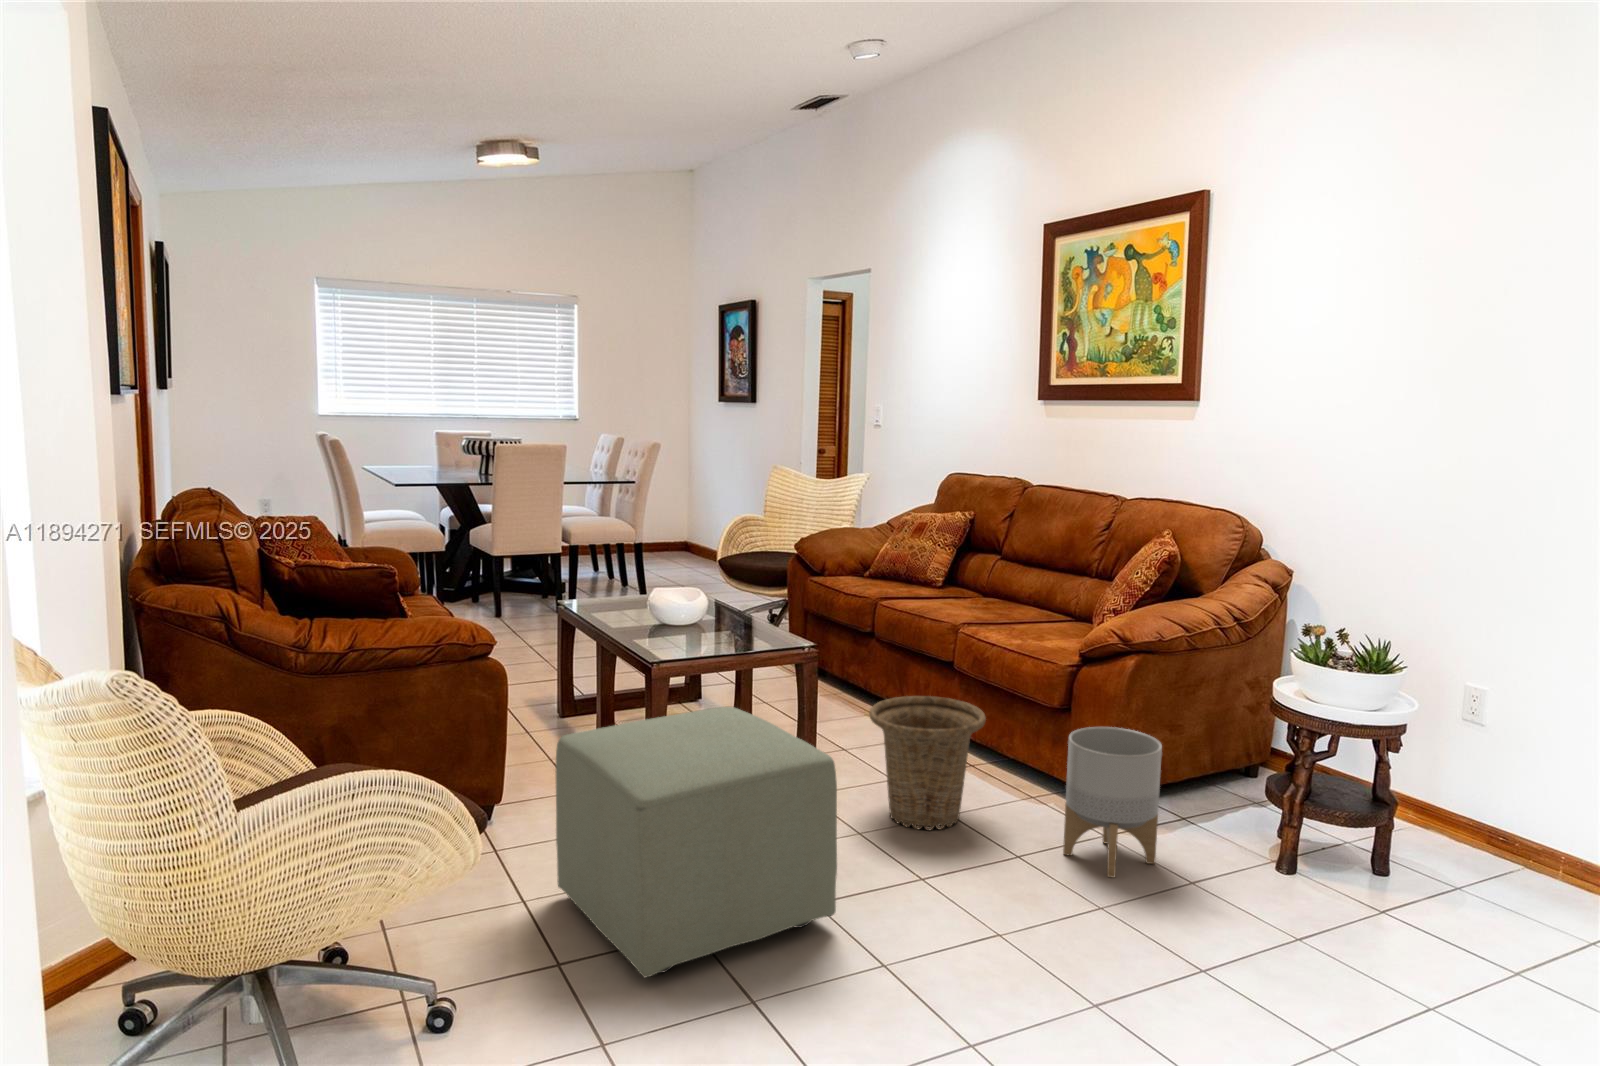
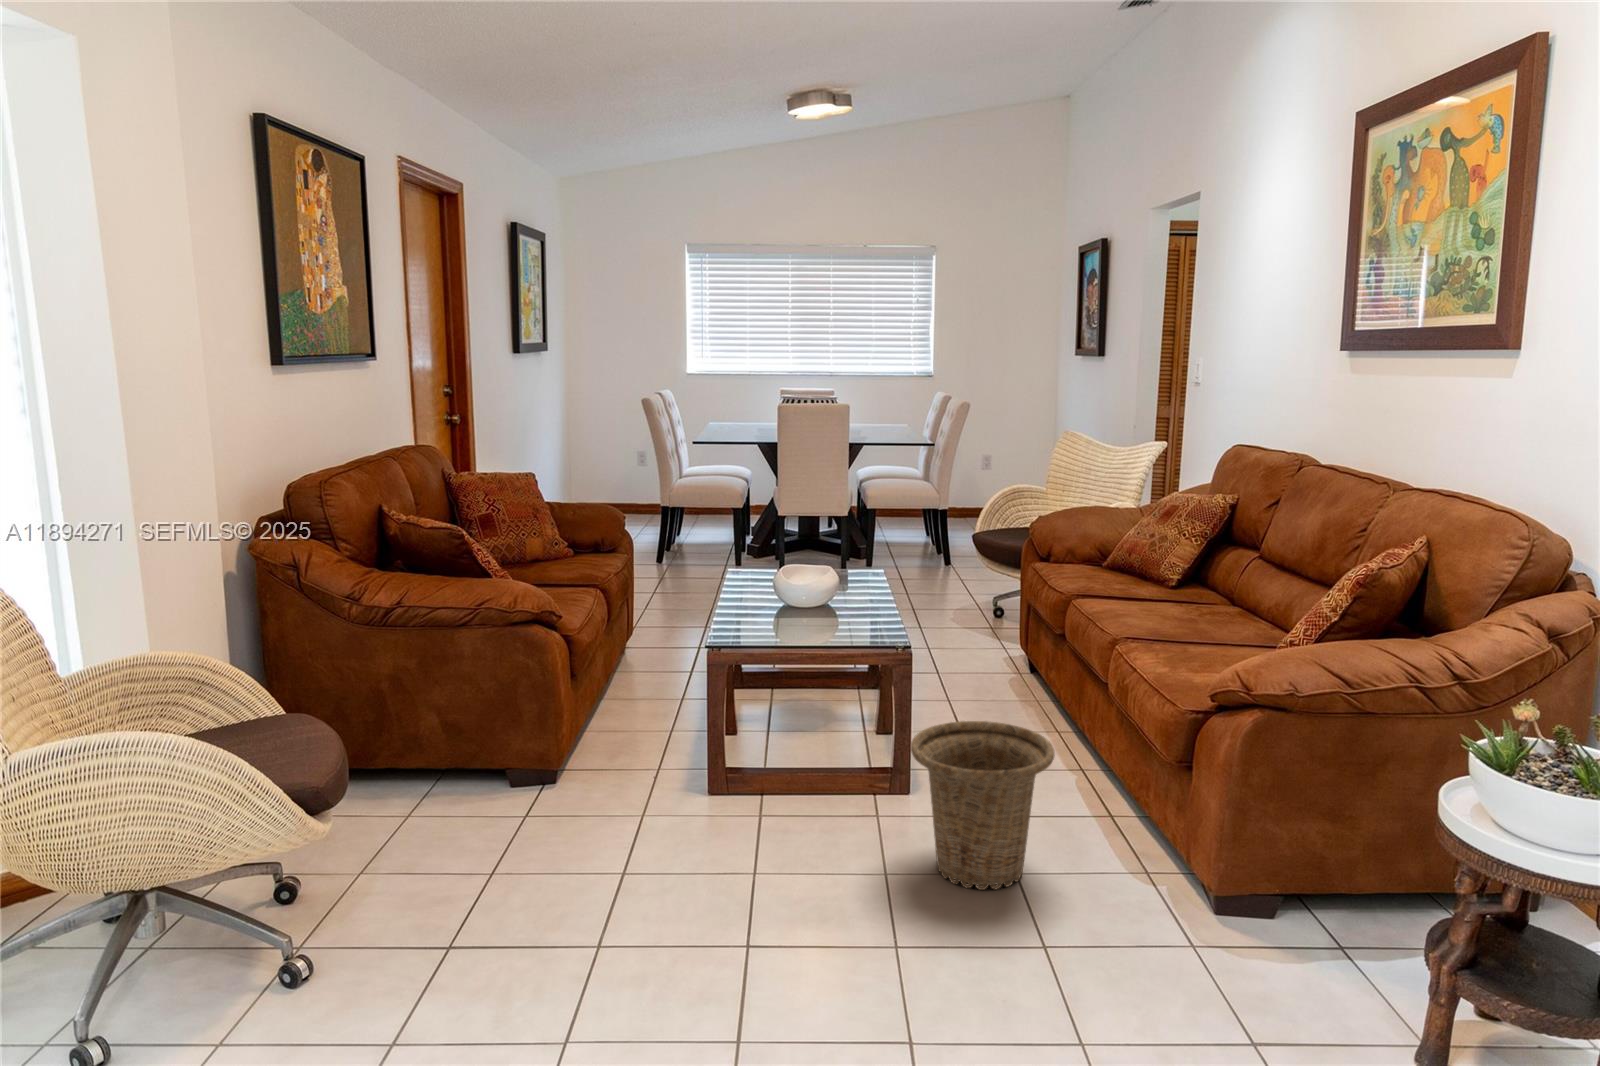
ottoman: present [556,707,837,977] -> none [467,707,731,982]
planter: present [1063,727,1162,878] -> none [1103,799,1234,1006]

